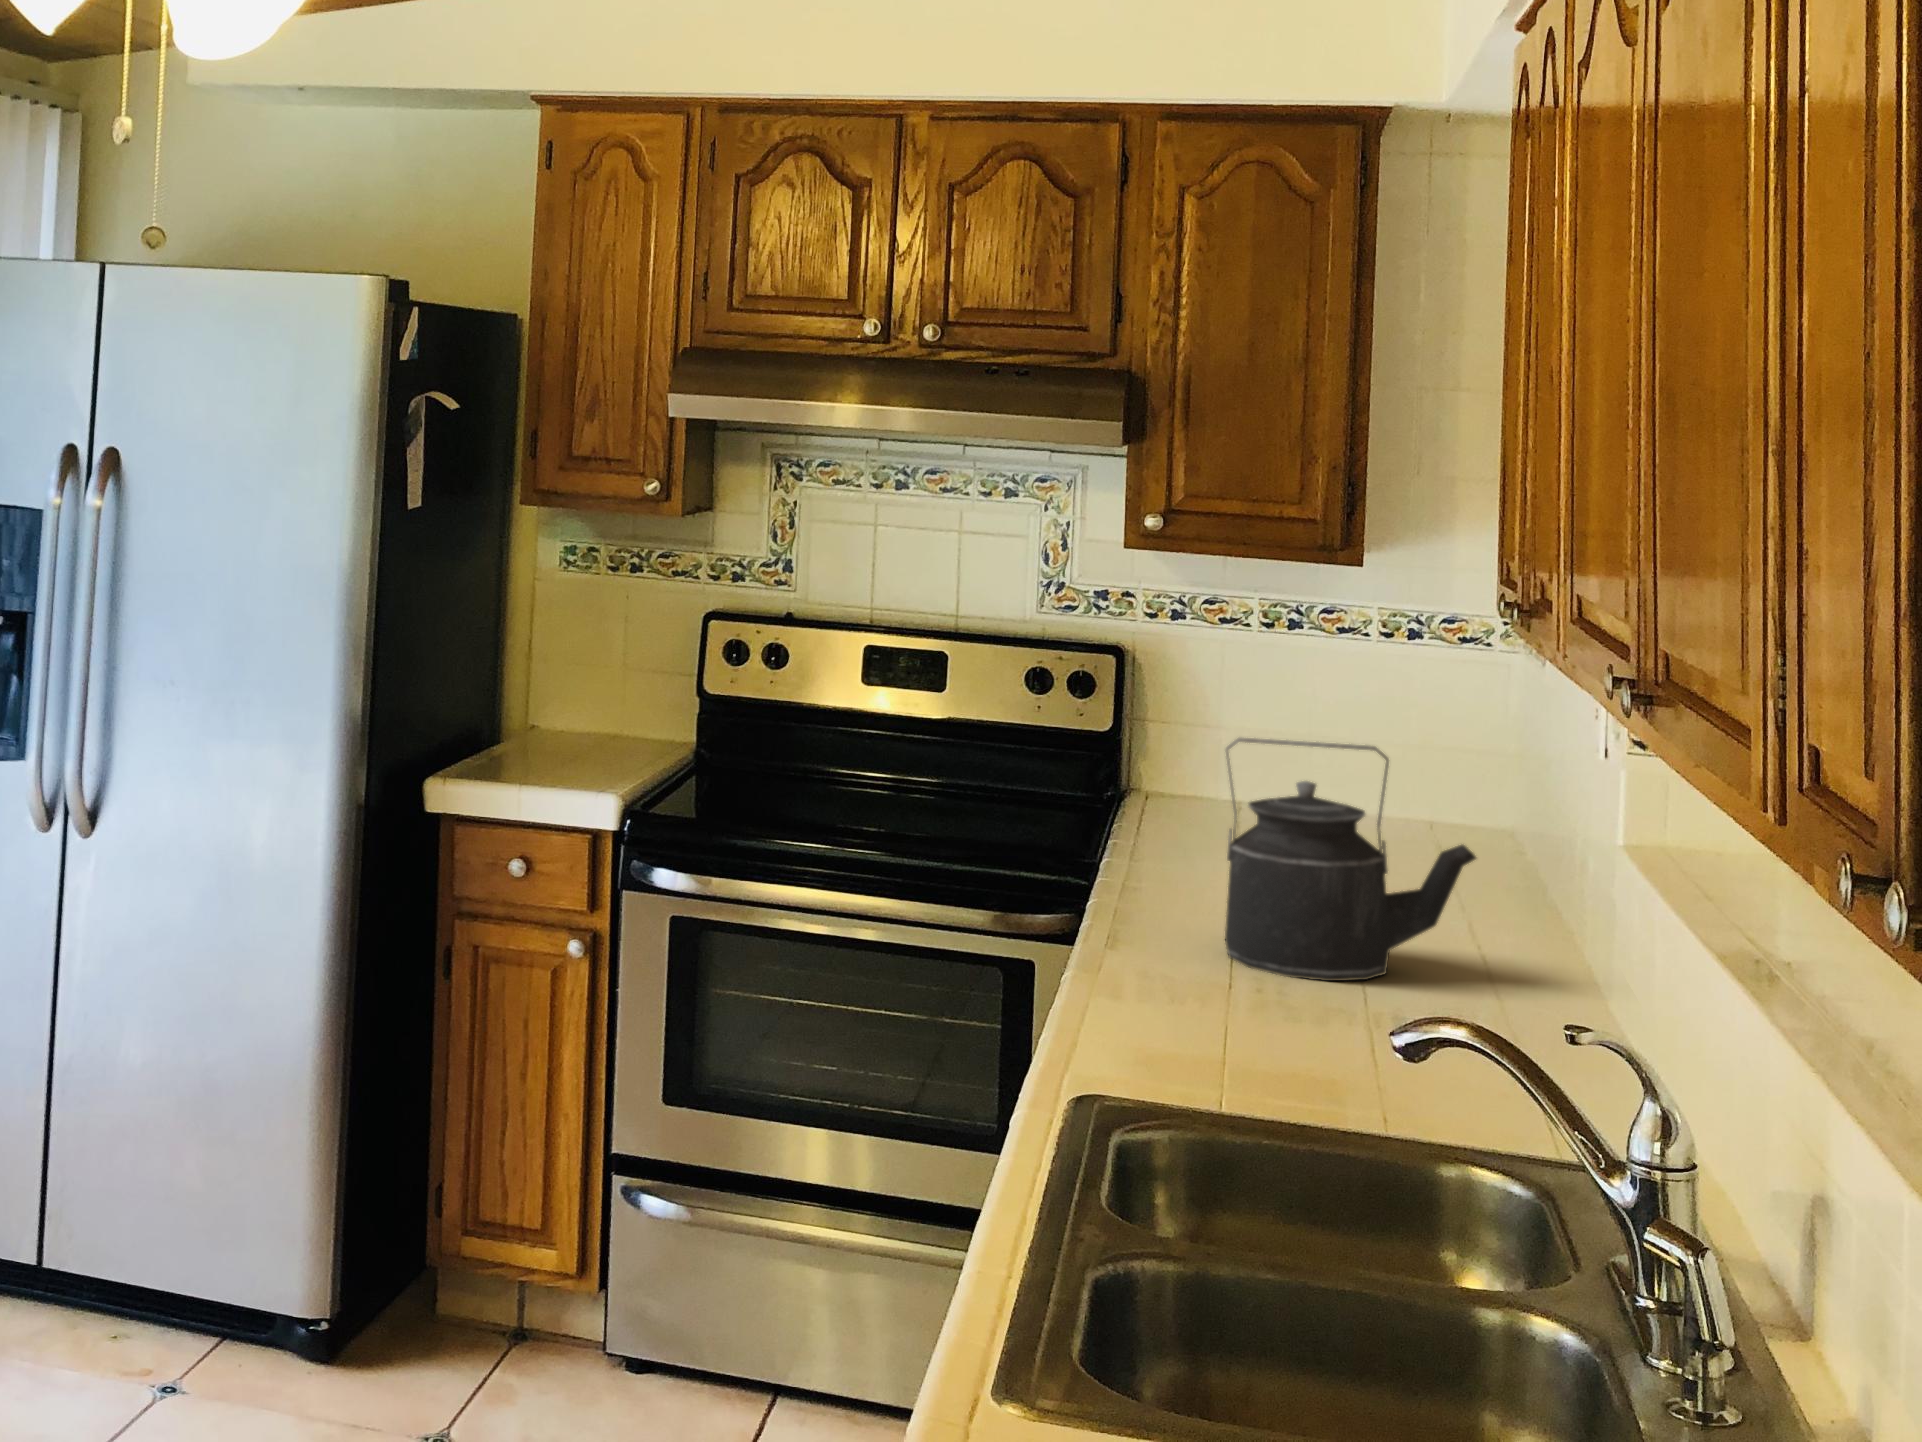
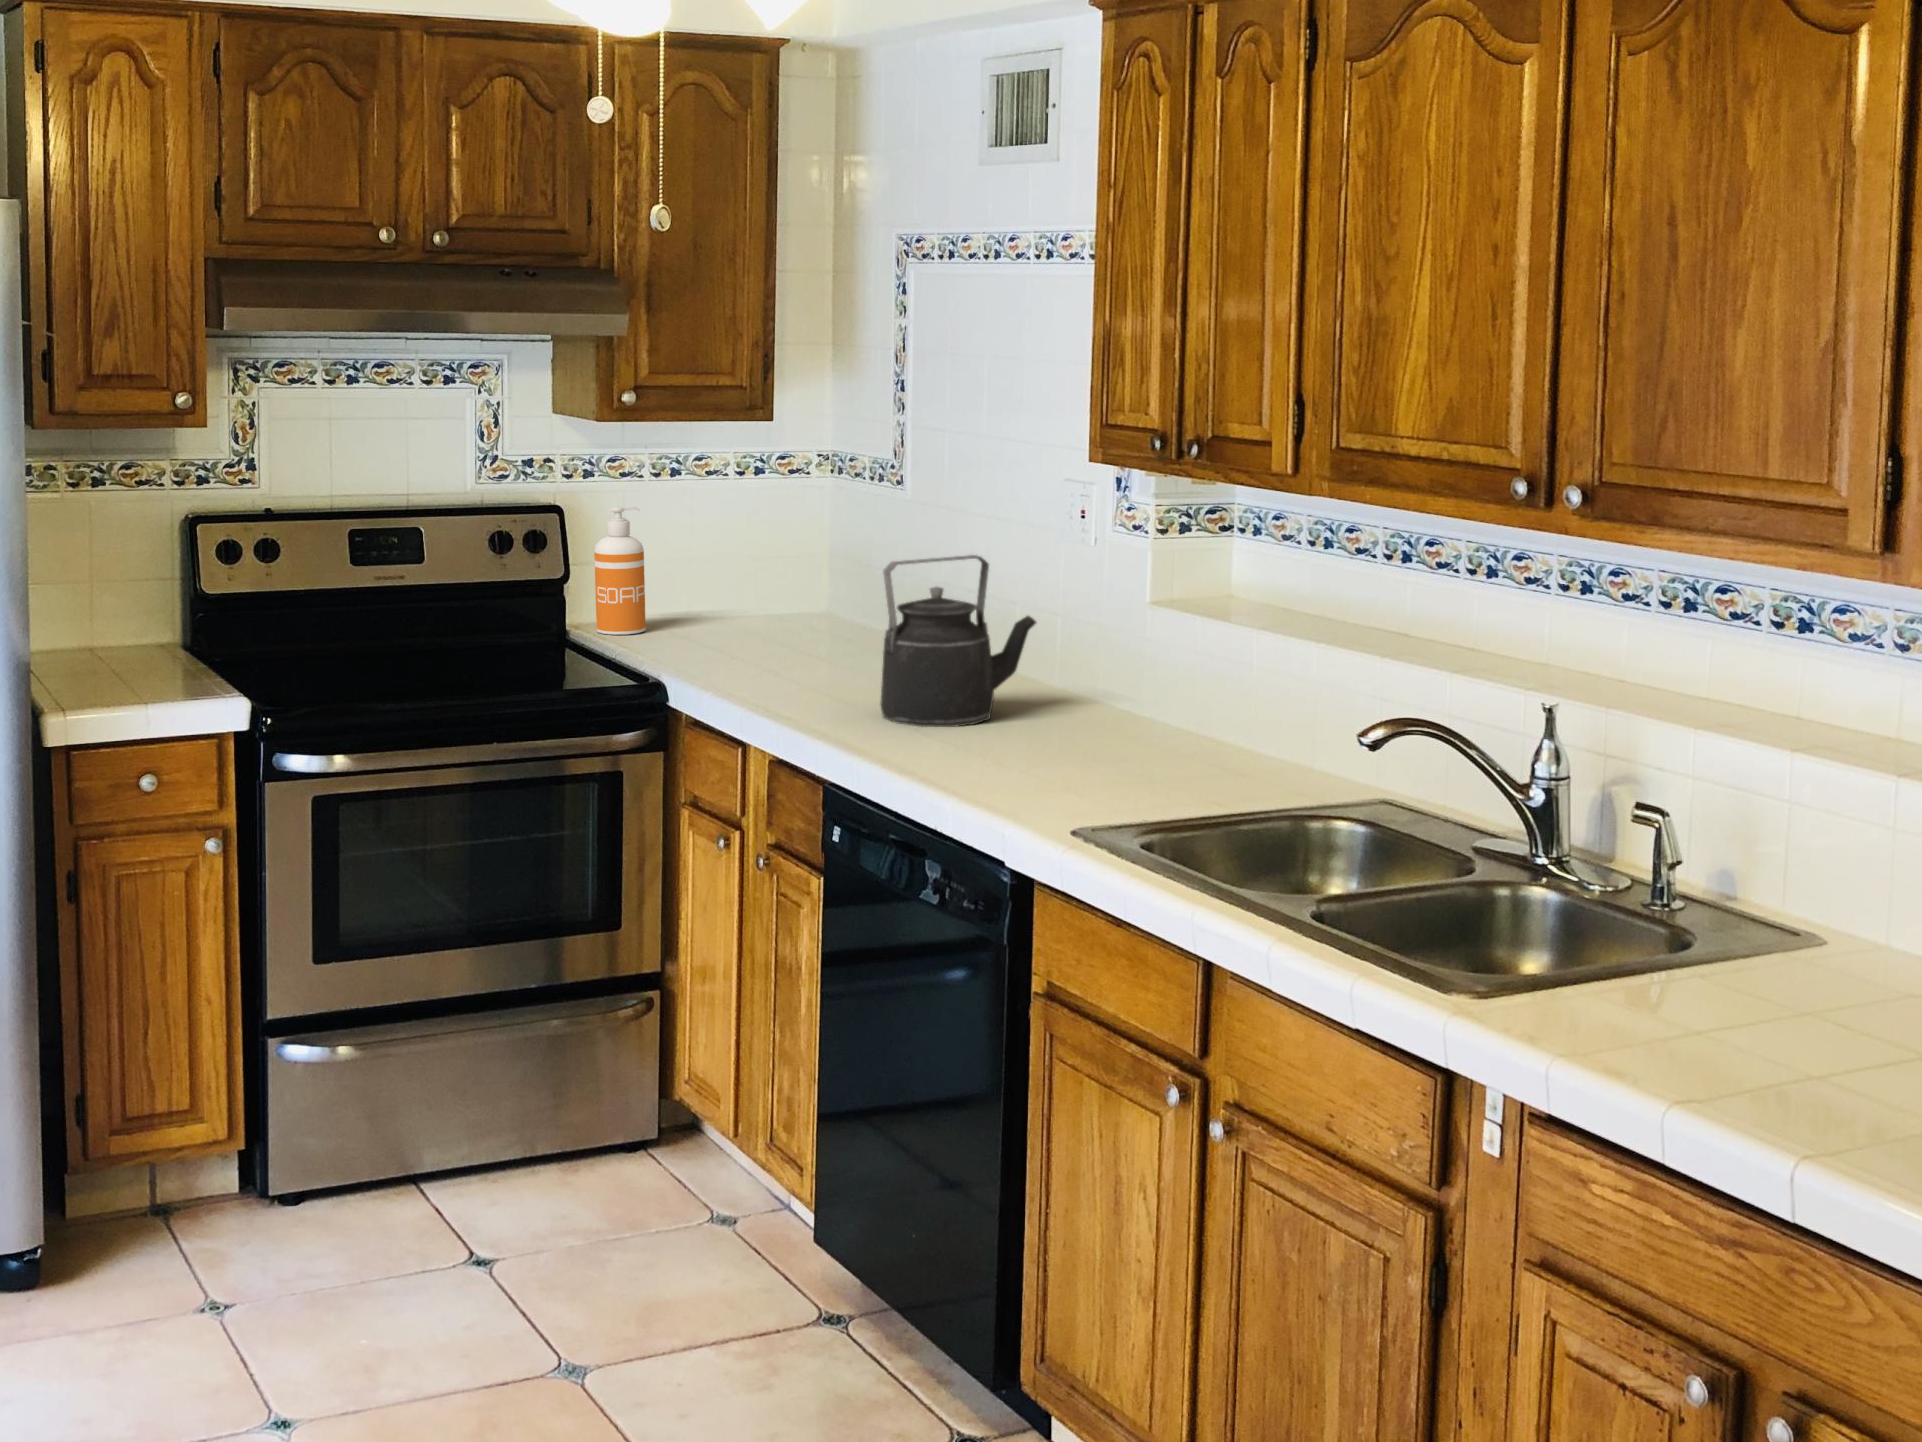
soap dispenser: none [1159,656,1223,812] -> present [594,507,646,635]

